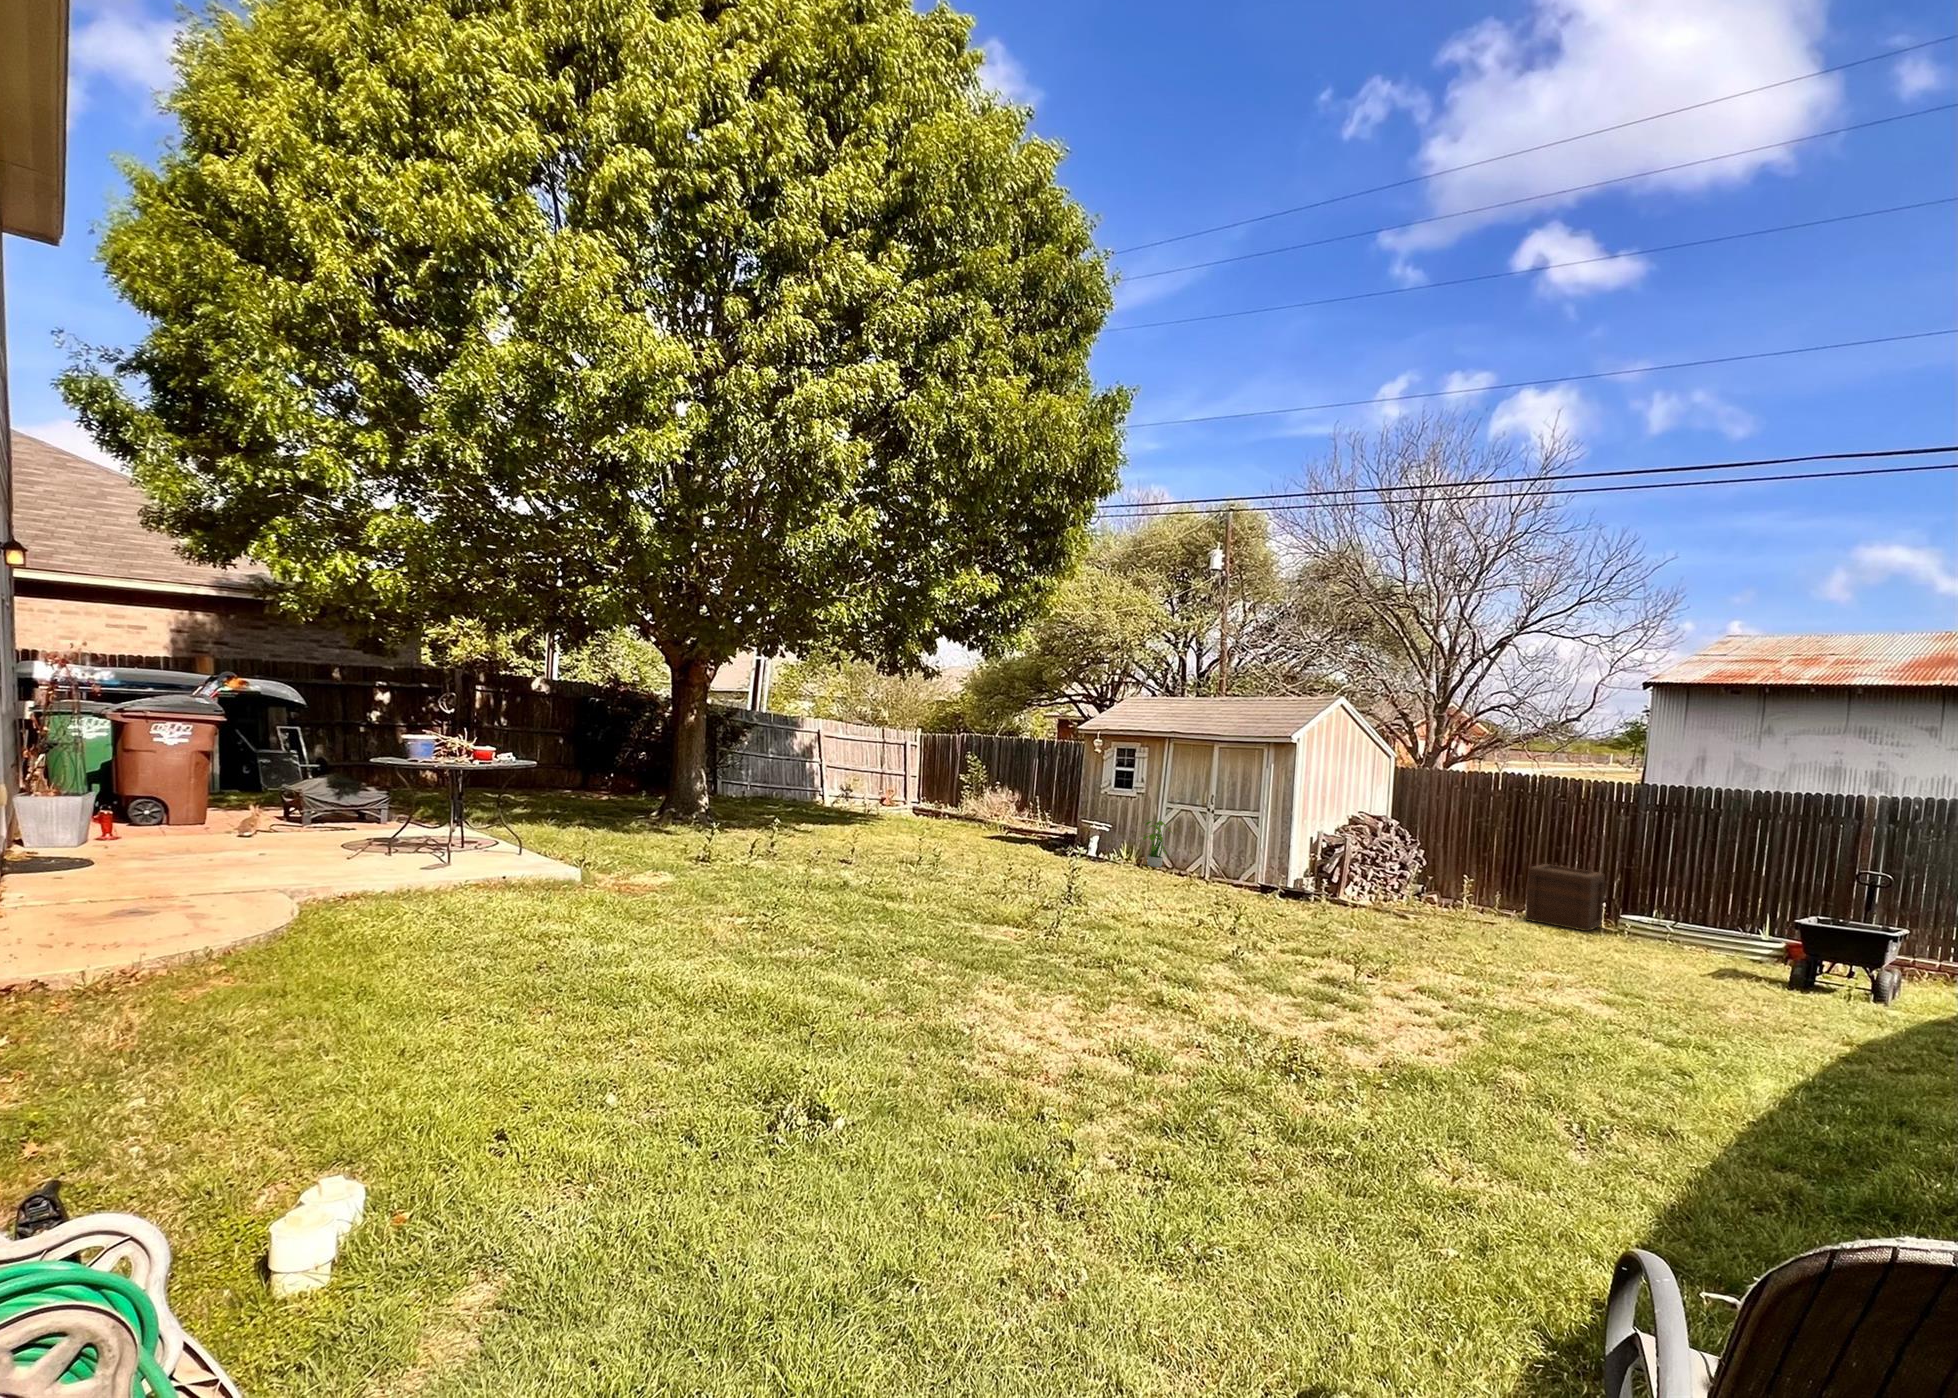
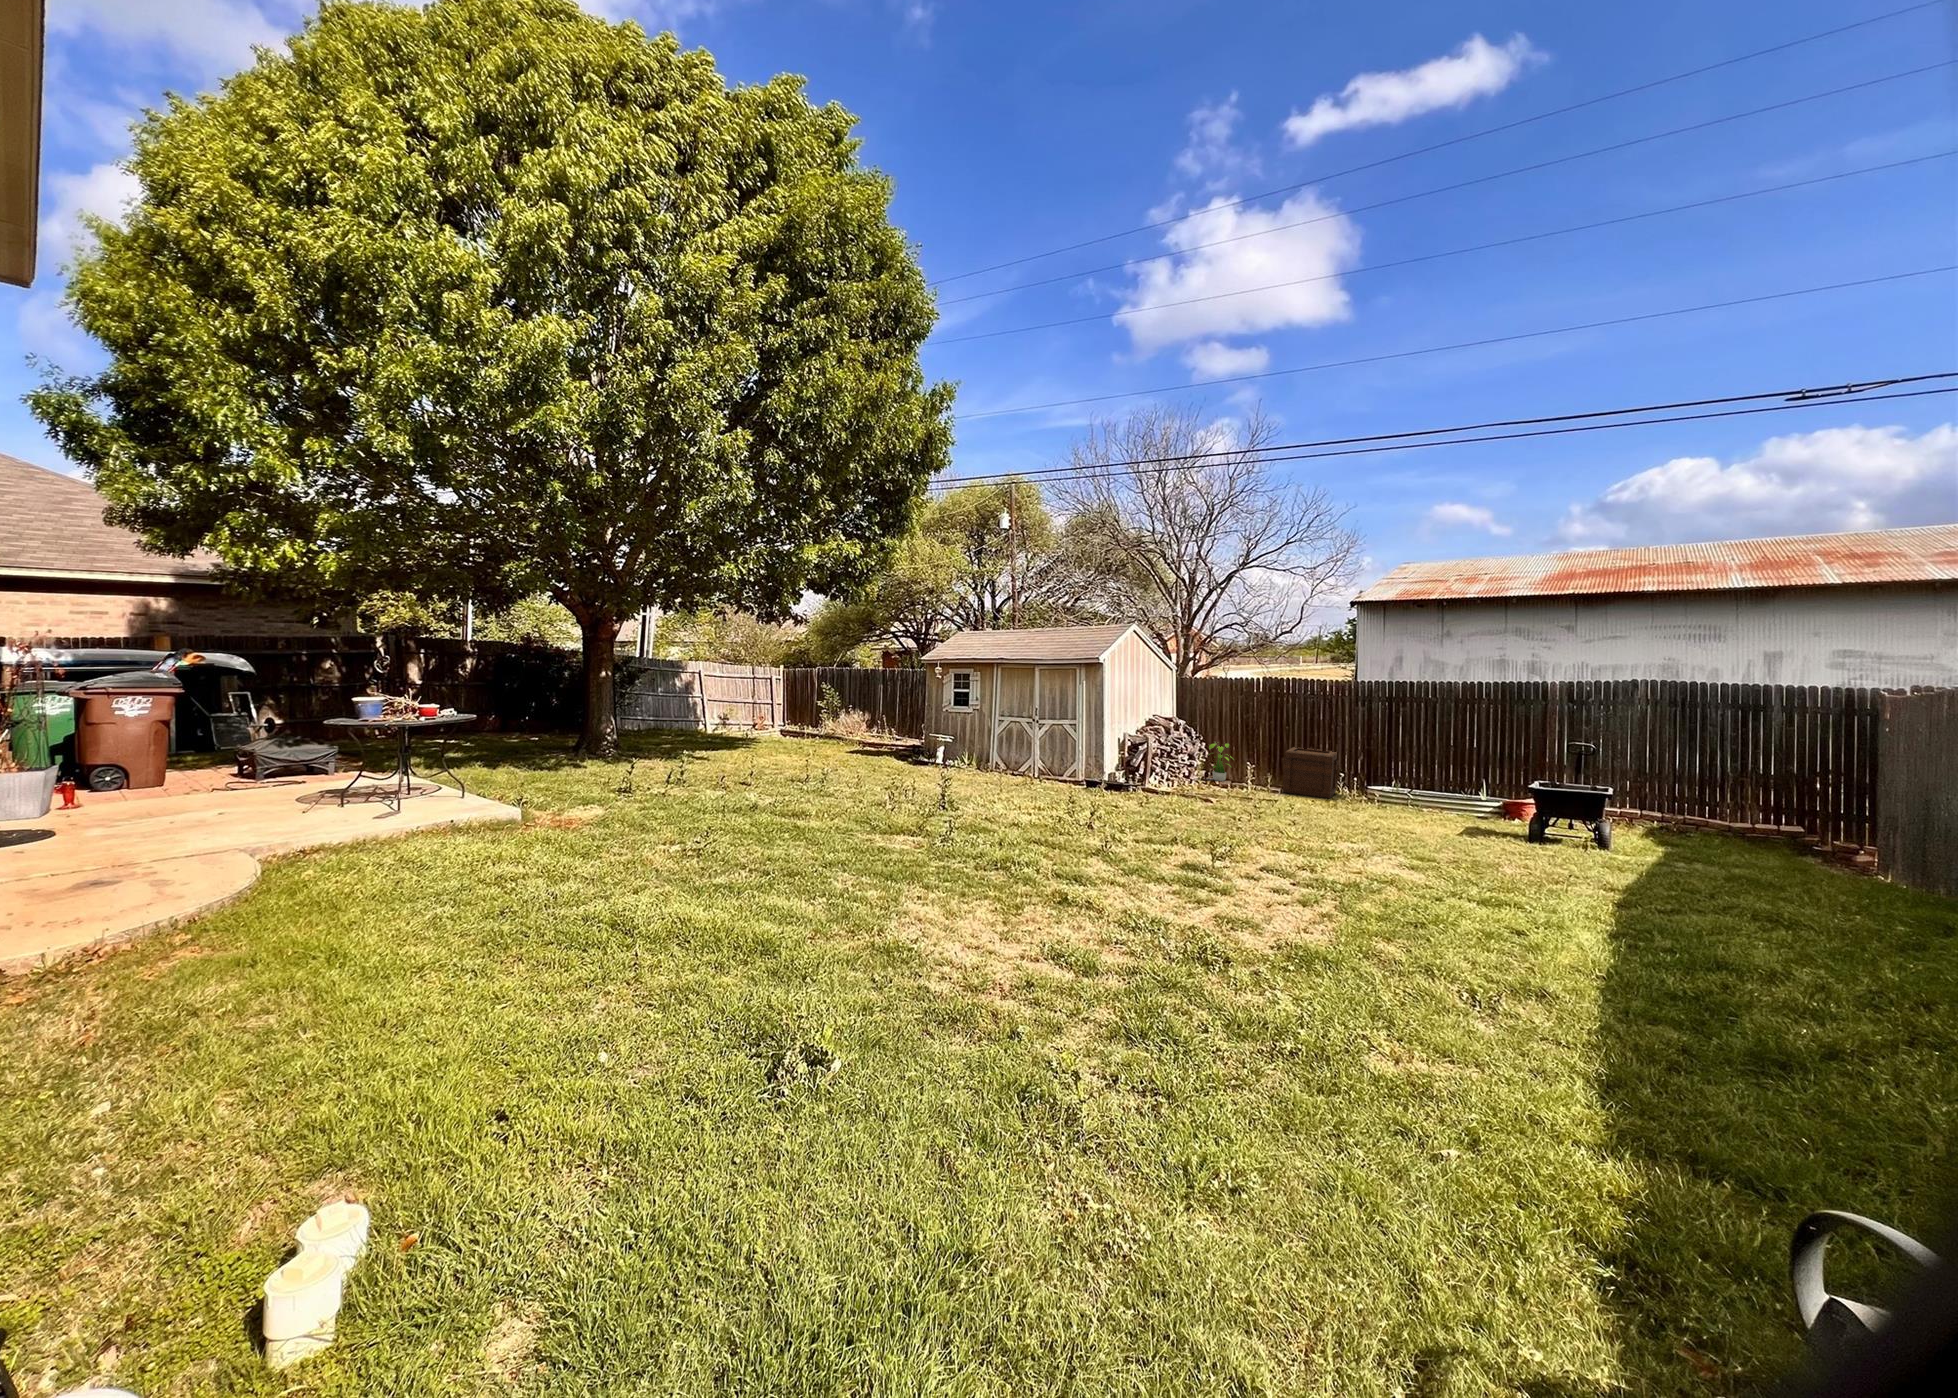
potted plant: present [1143,820,1173,867] -> present [1209,742,1234,781]

